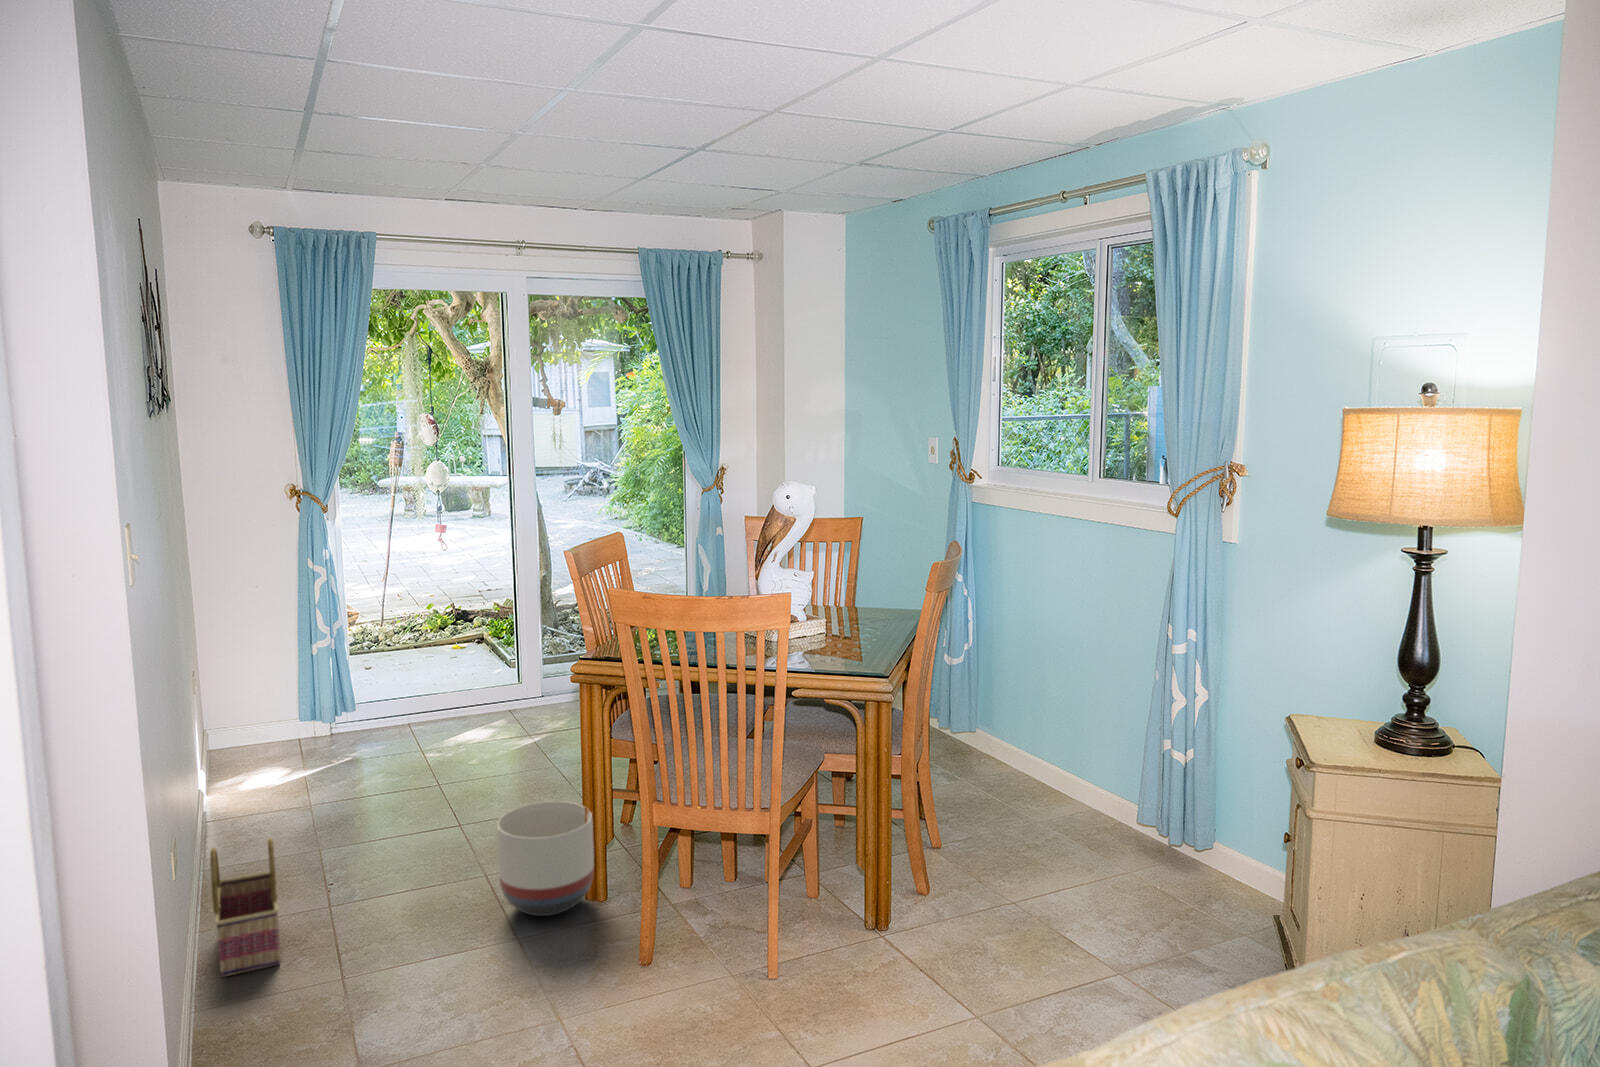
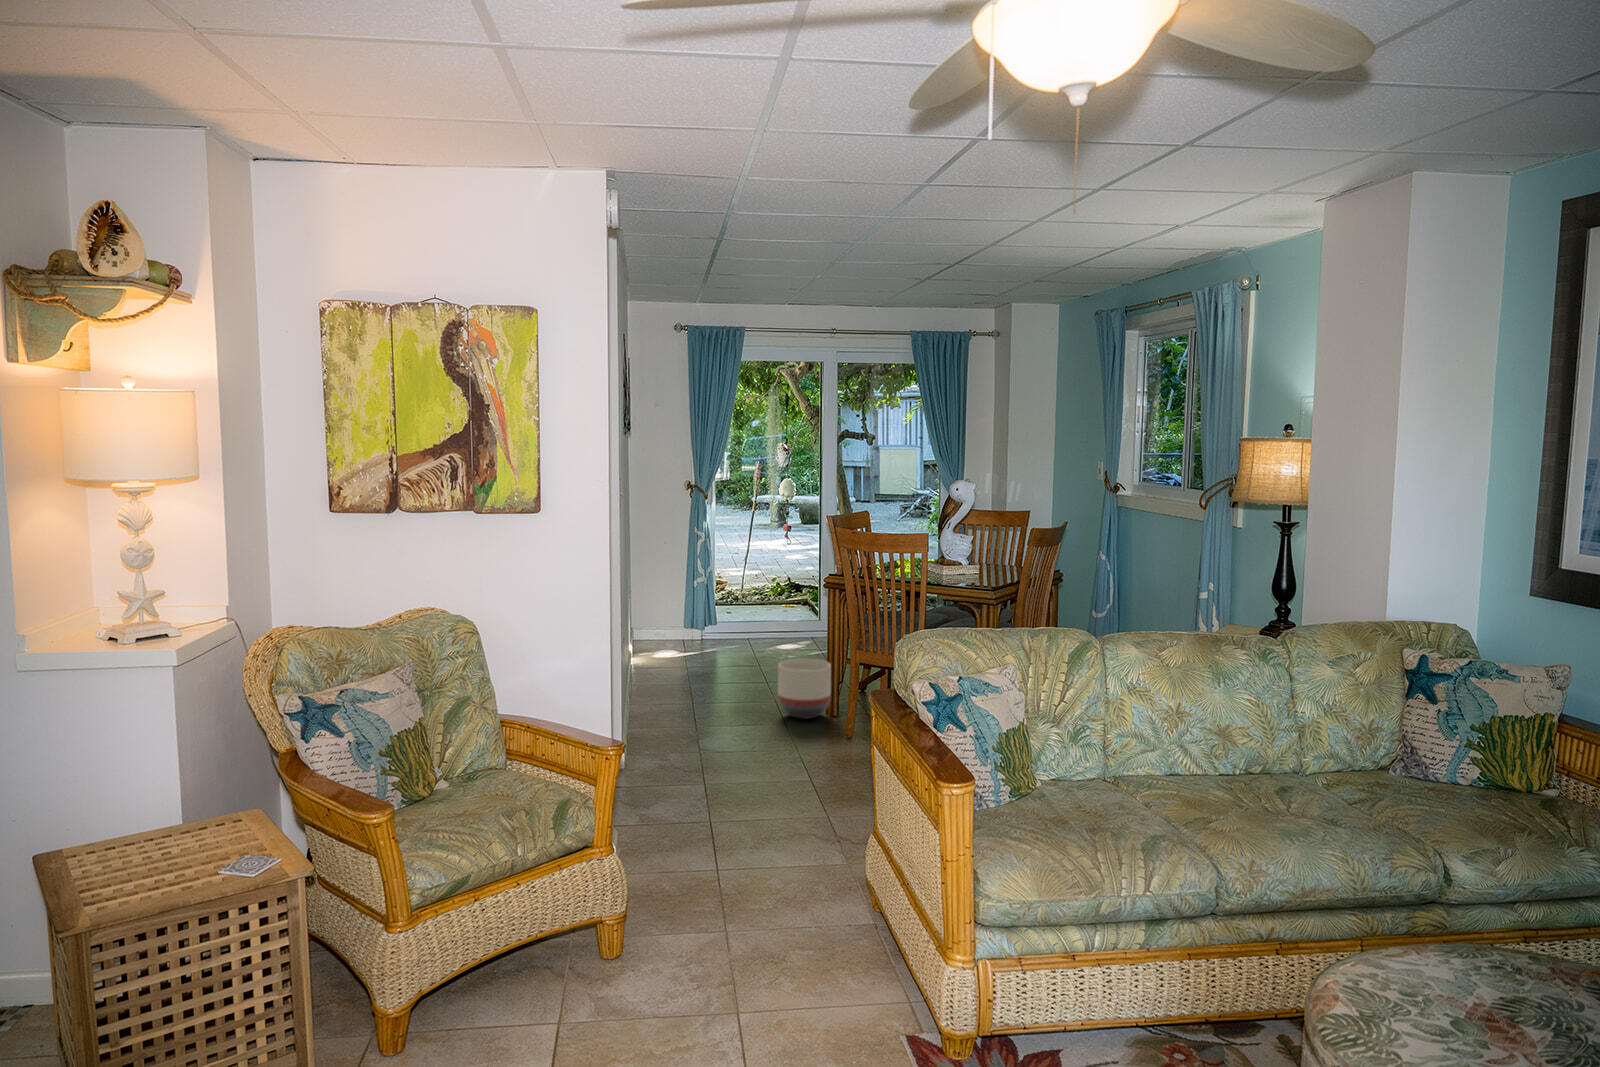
basket: present [210,838,280,977] -> none [635,656,666,721]

